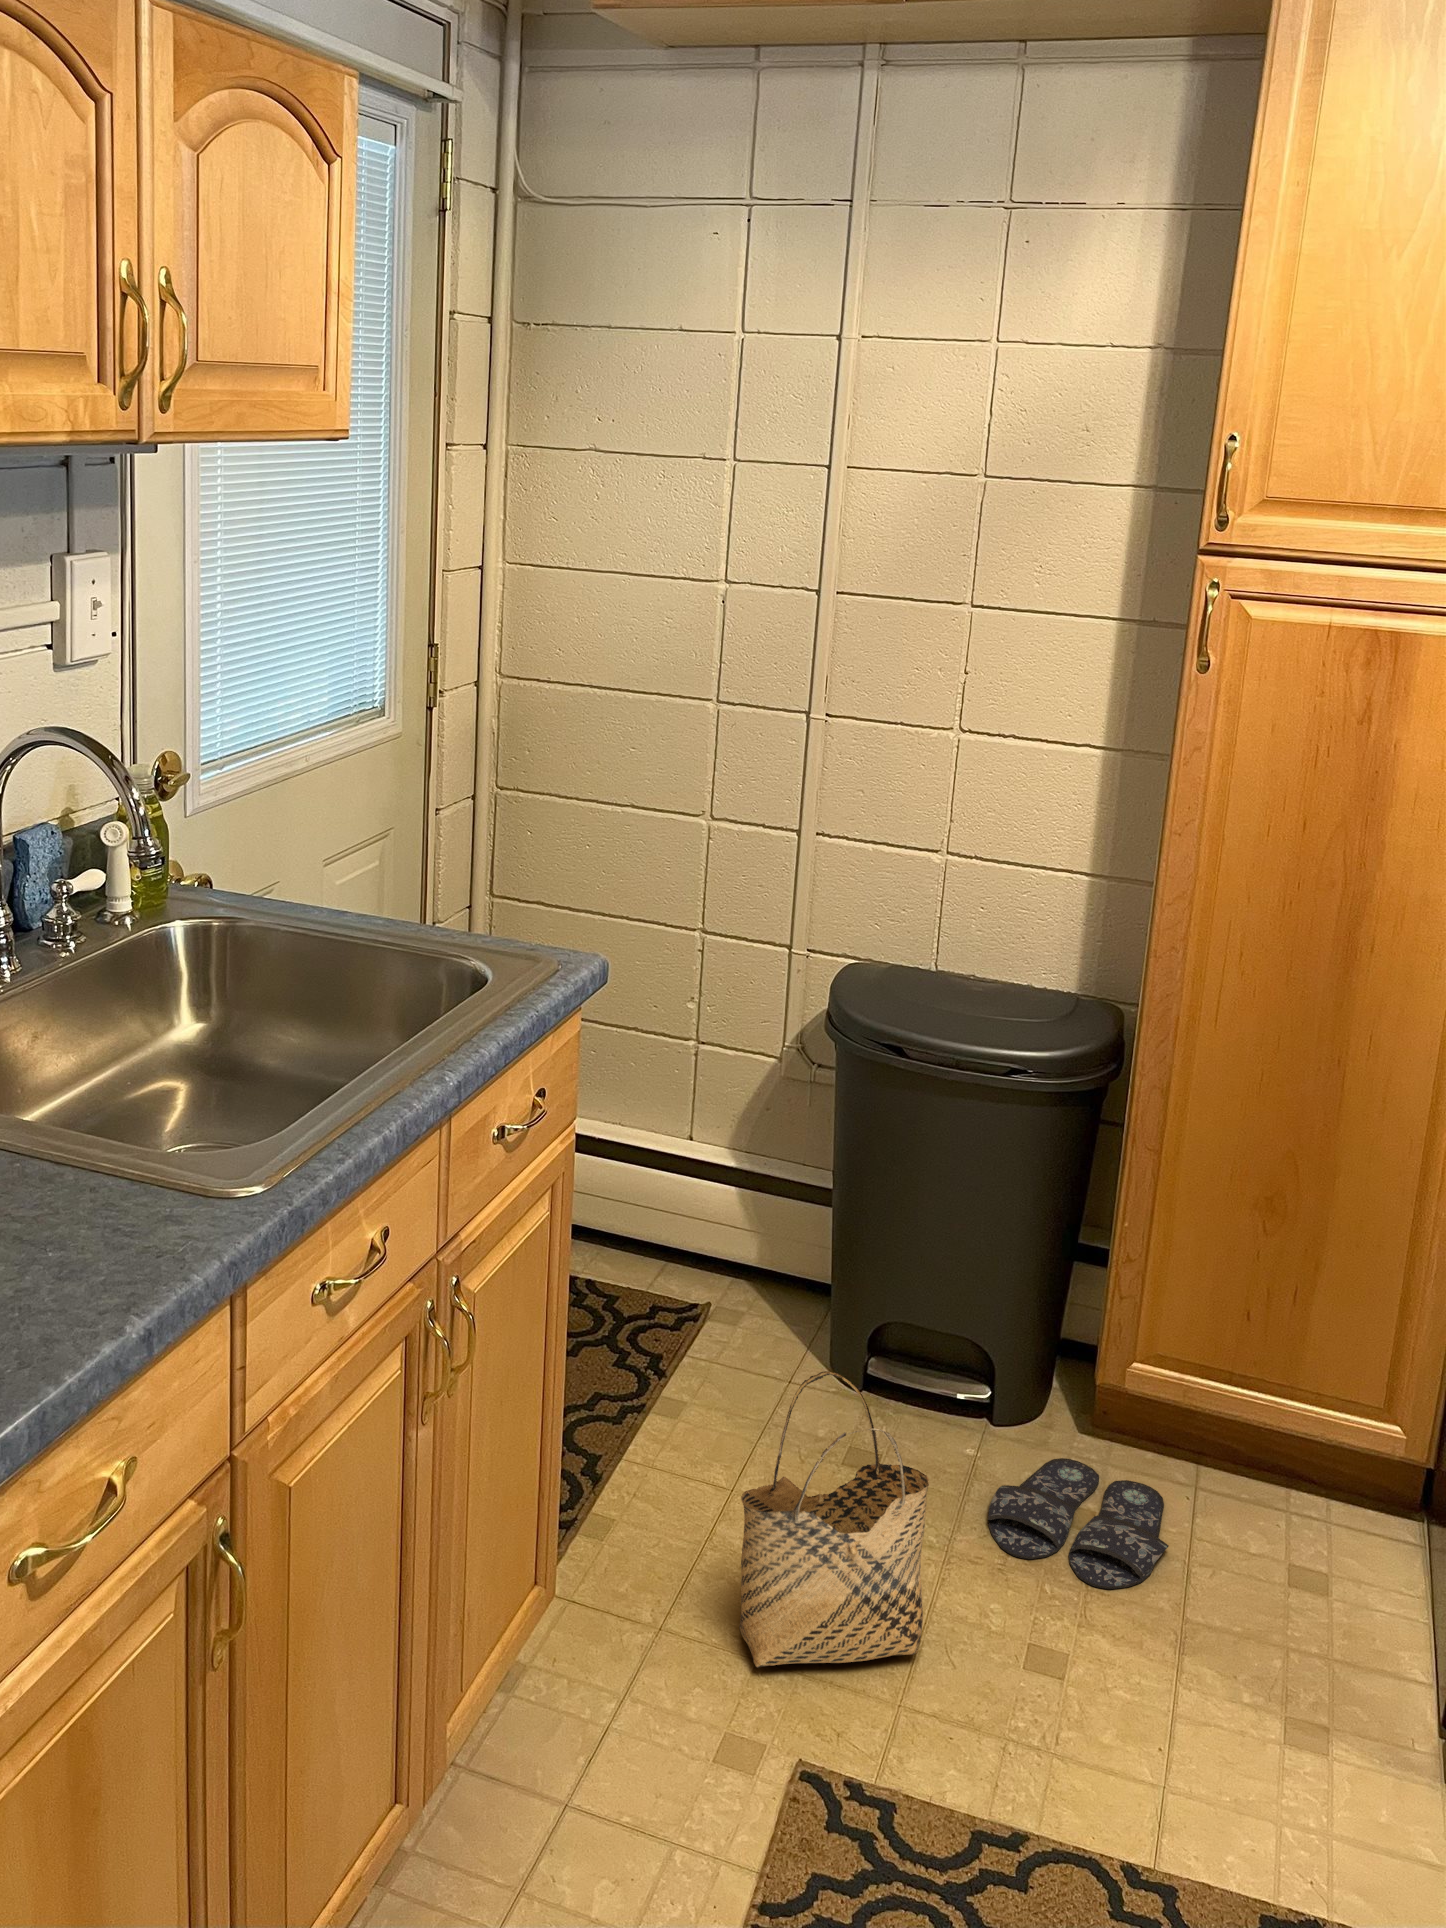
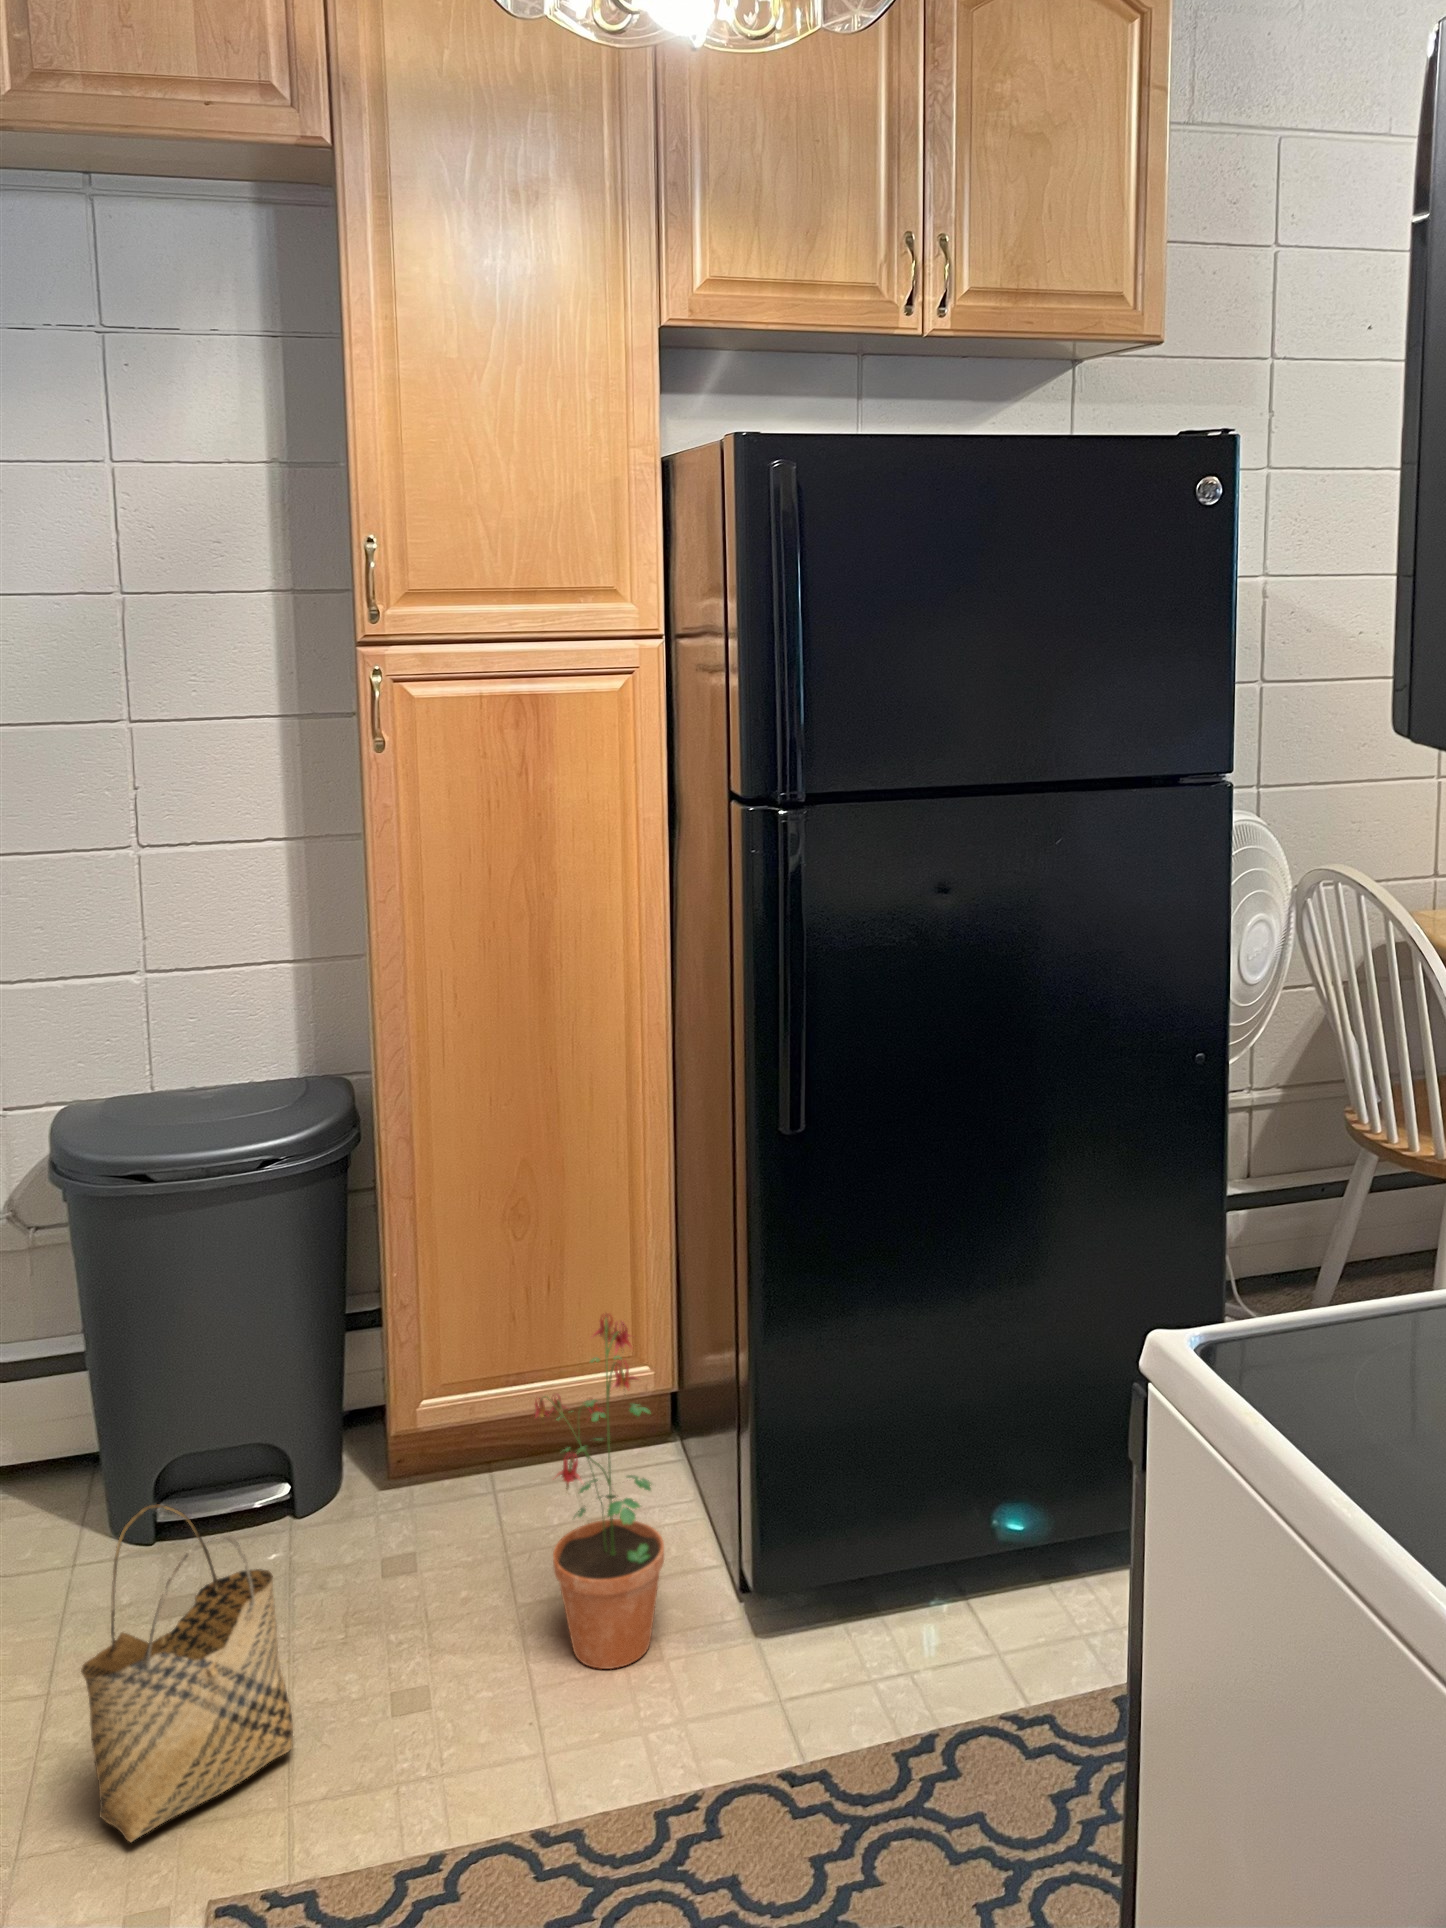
potted plant: none [1218,1353,1366,1740] -> present [535,1314,664,1669]
slippers: present [988,1458,1169,1589] -> none [320,1509,491,1621]

